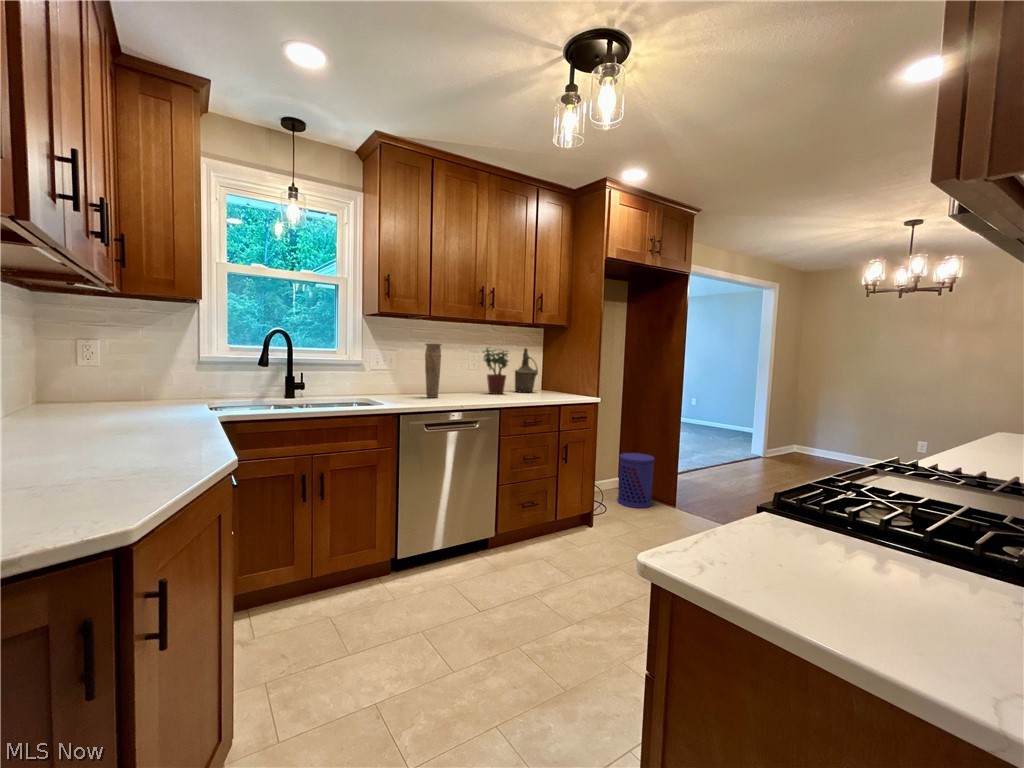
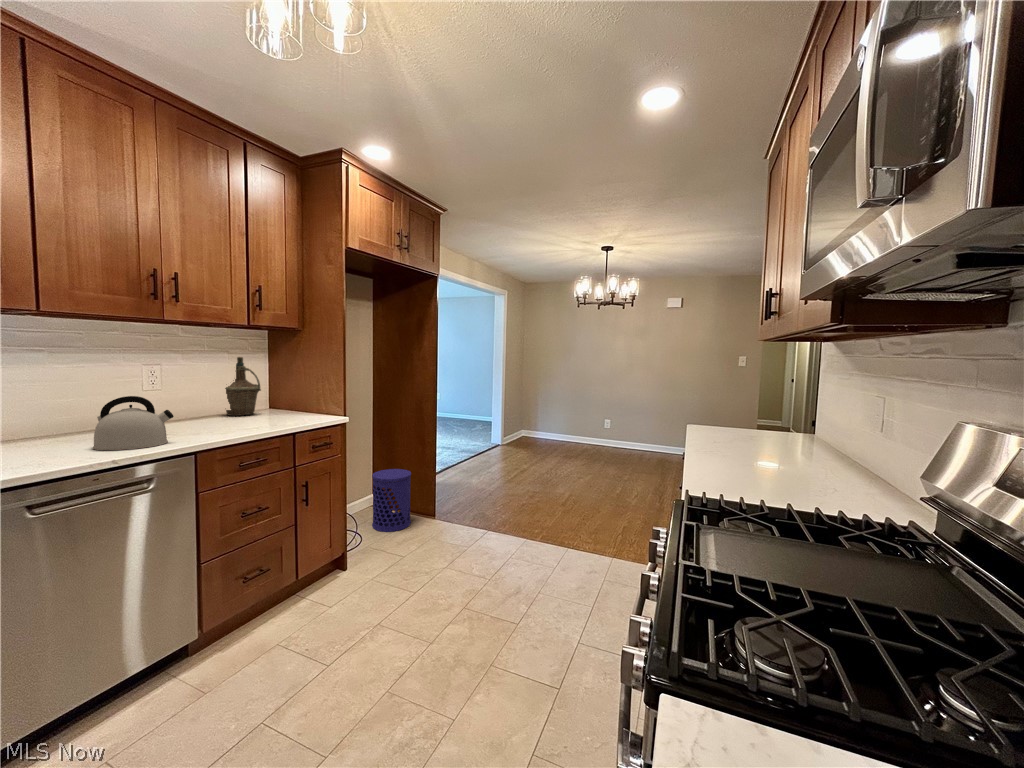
vase: present [425,343,442,398] -> none [38,356,79,445]
potted plant: present [483,347,509,394] -> none [164,357,215,424]
kettle: none [447,369,488,402] -> present [93,396,174,450]

